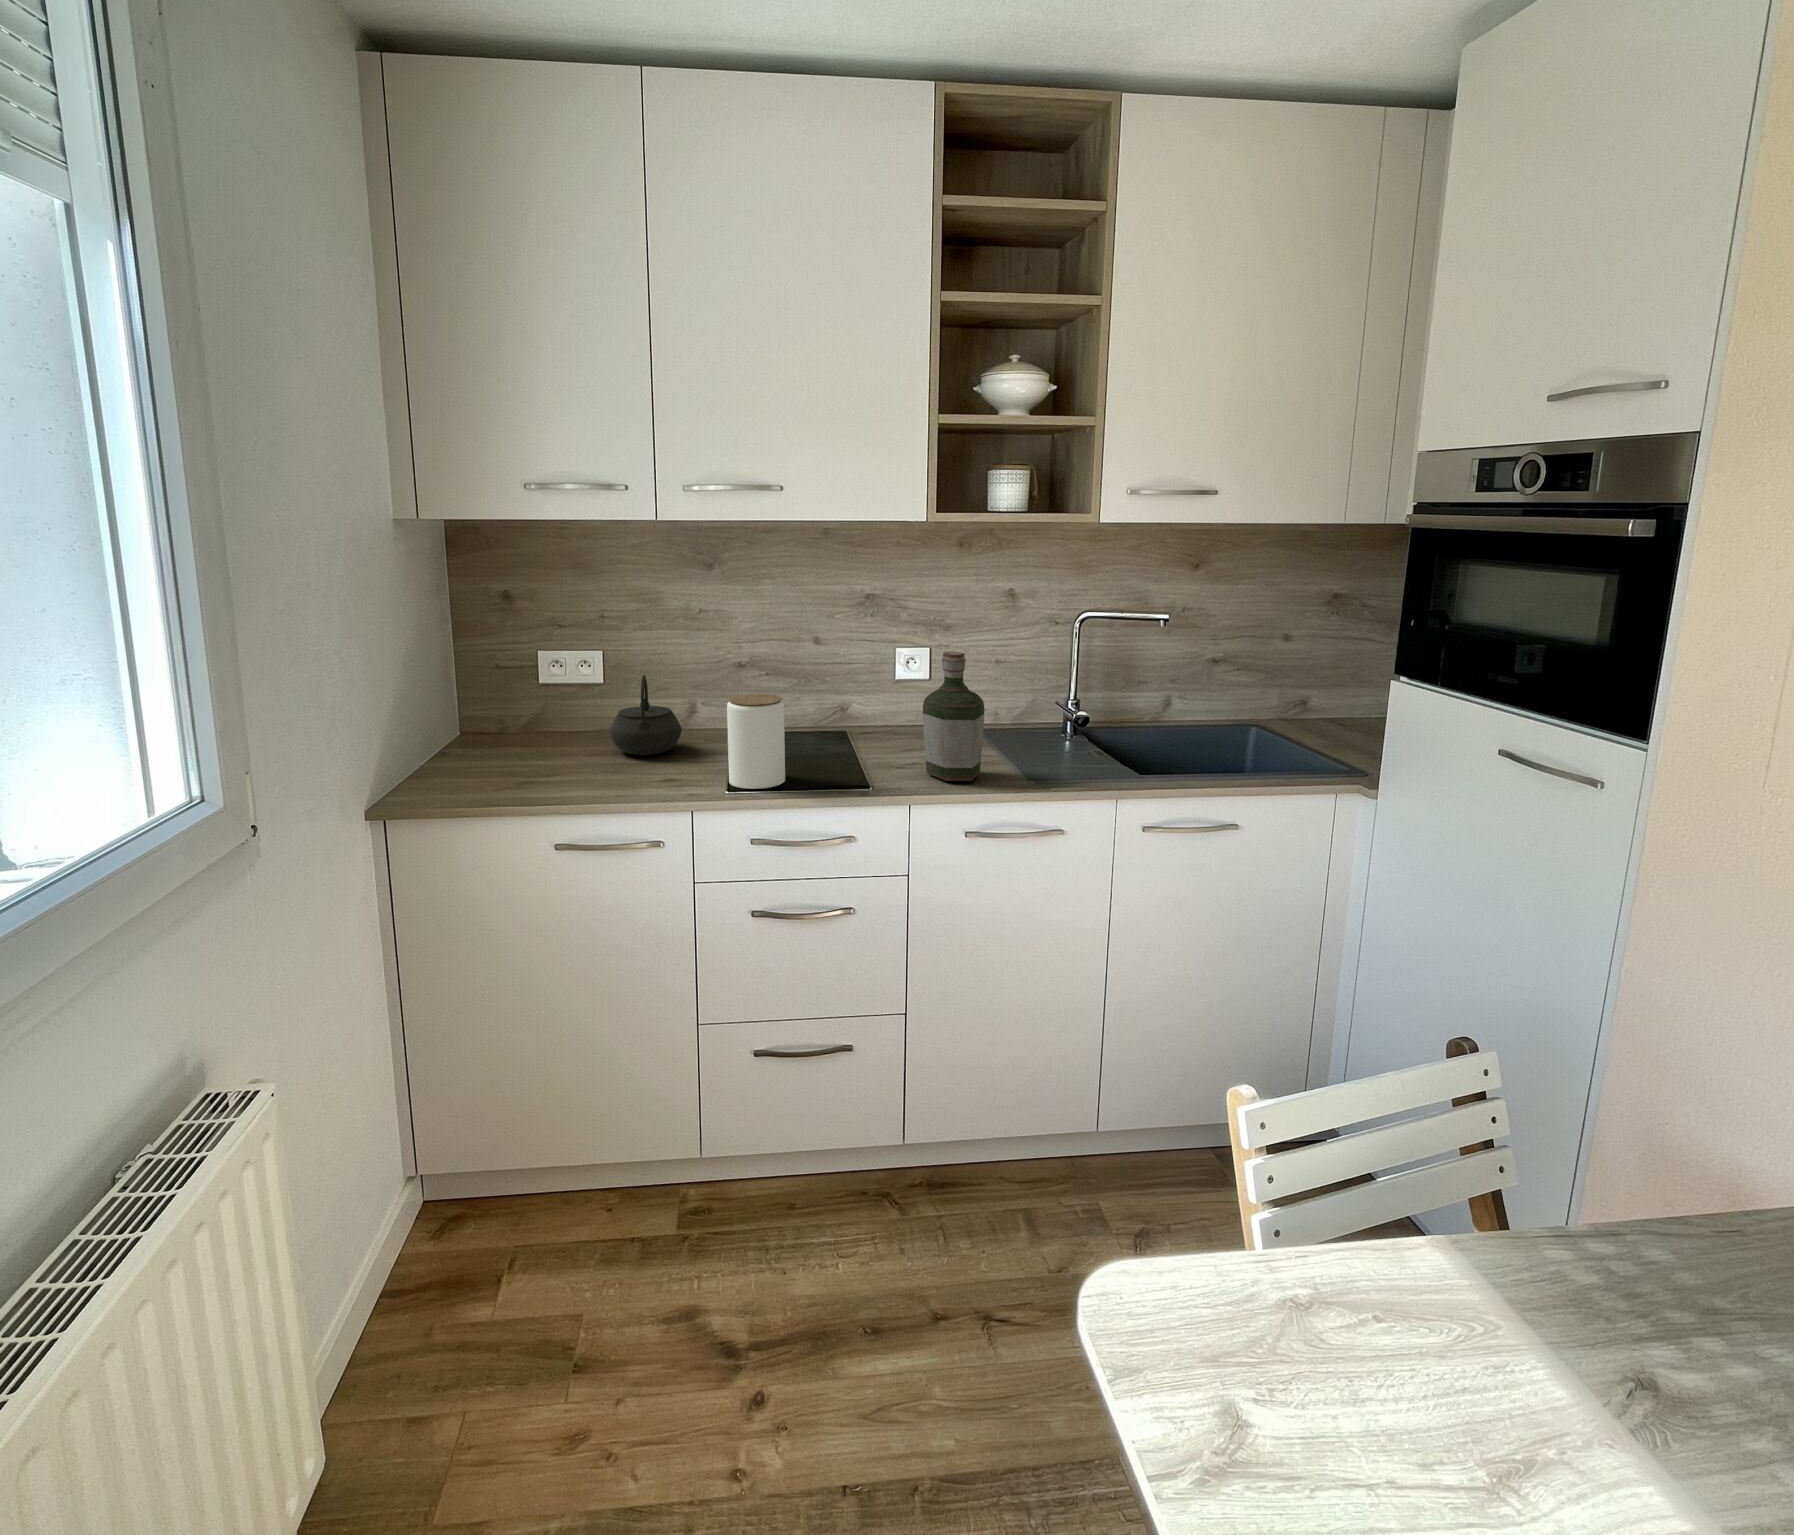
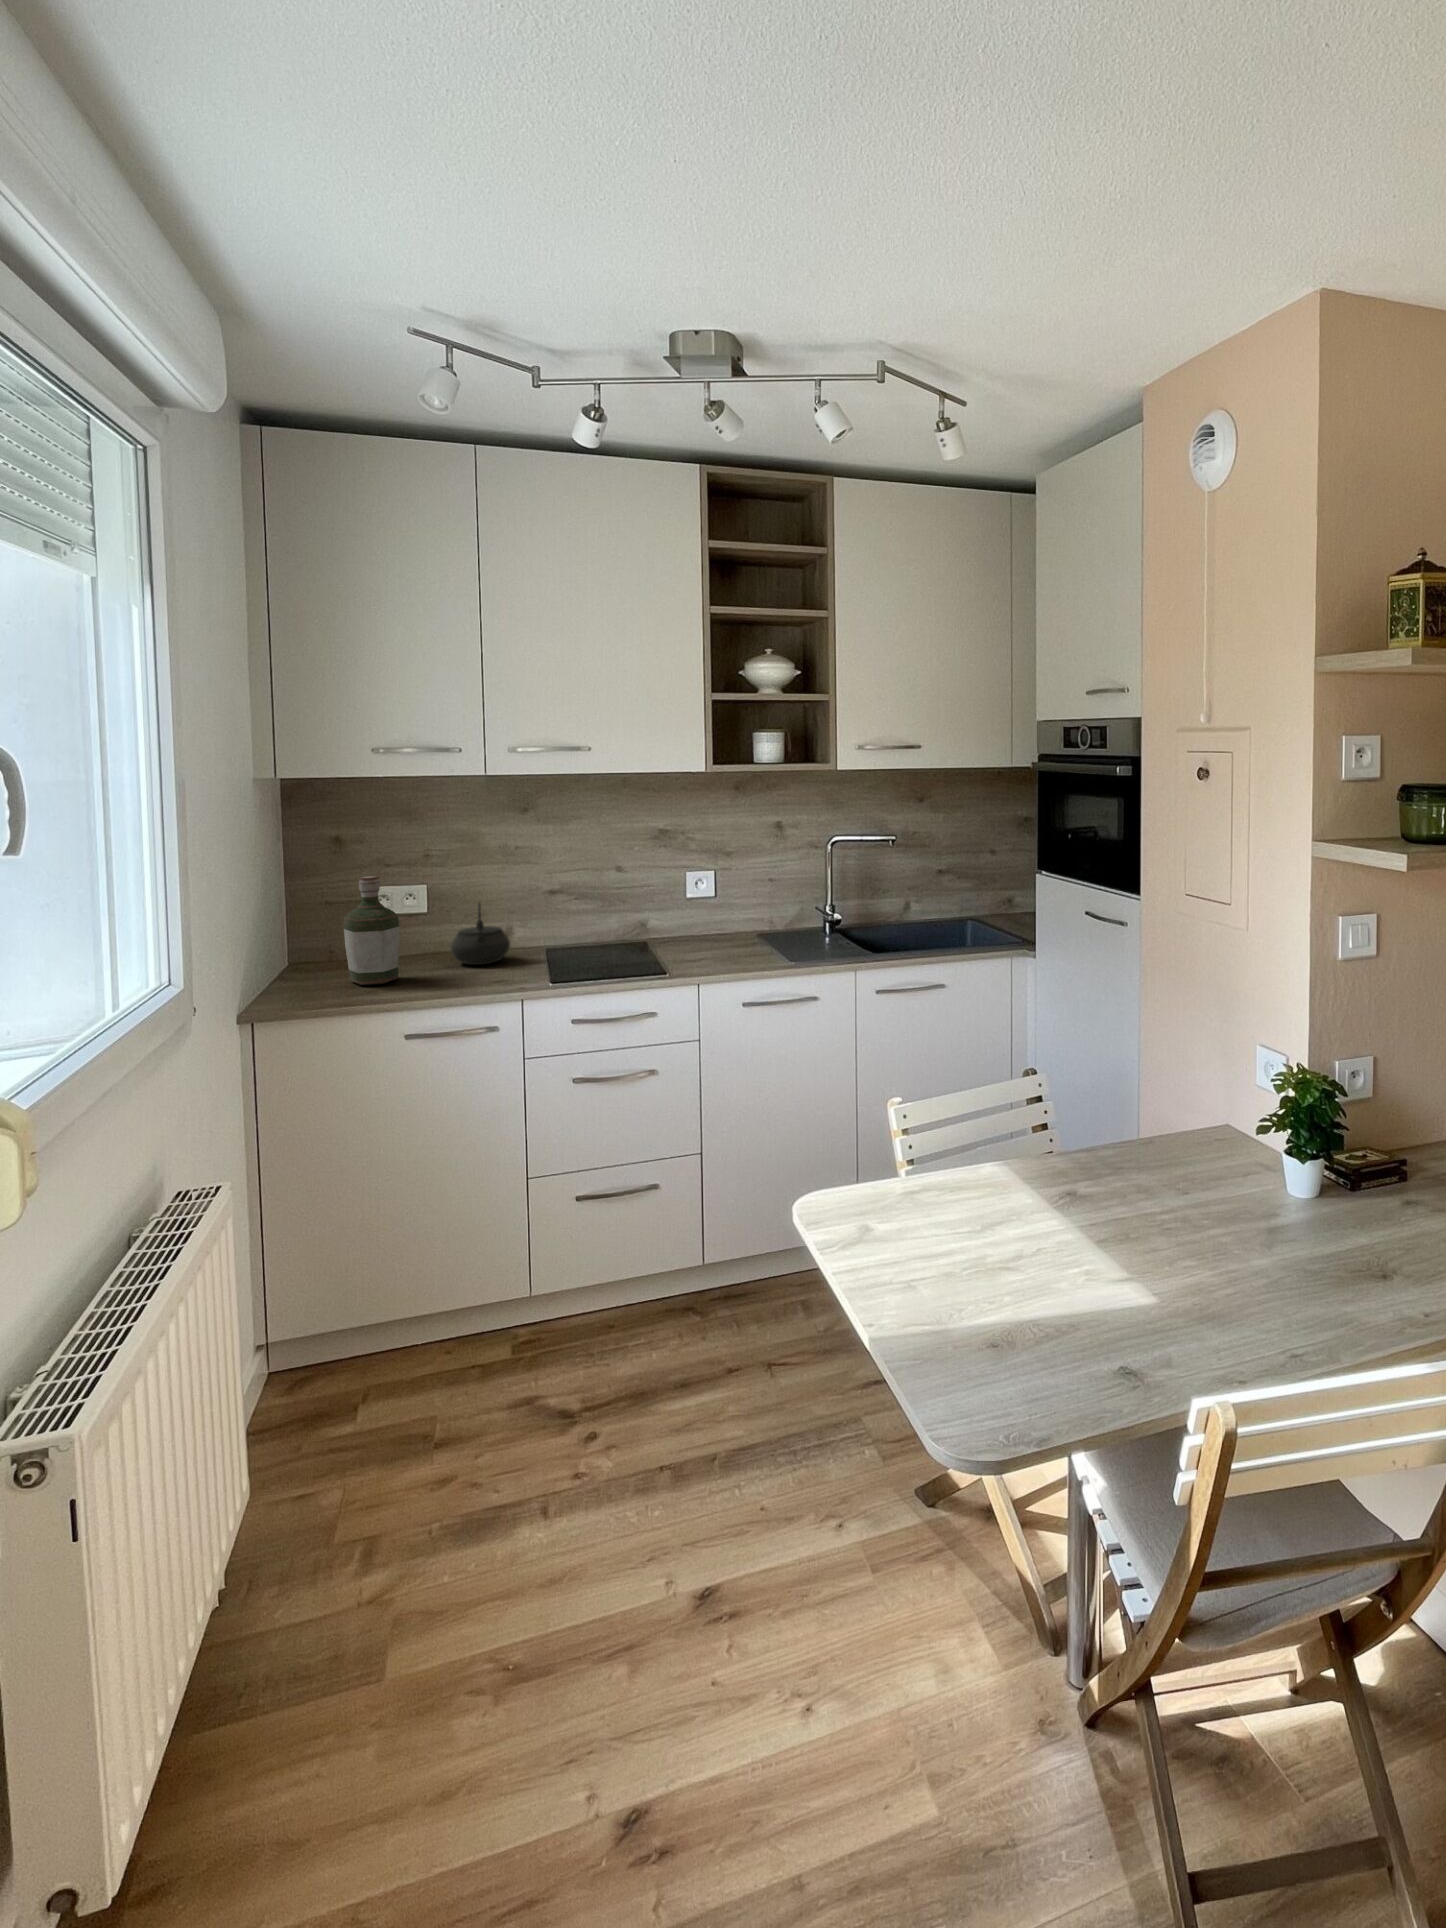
bottle: present [923,652,984,781] -> present [343,876,399,985]
jar: present [727,694,785,789] -> none [552,908,599,980]

